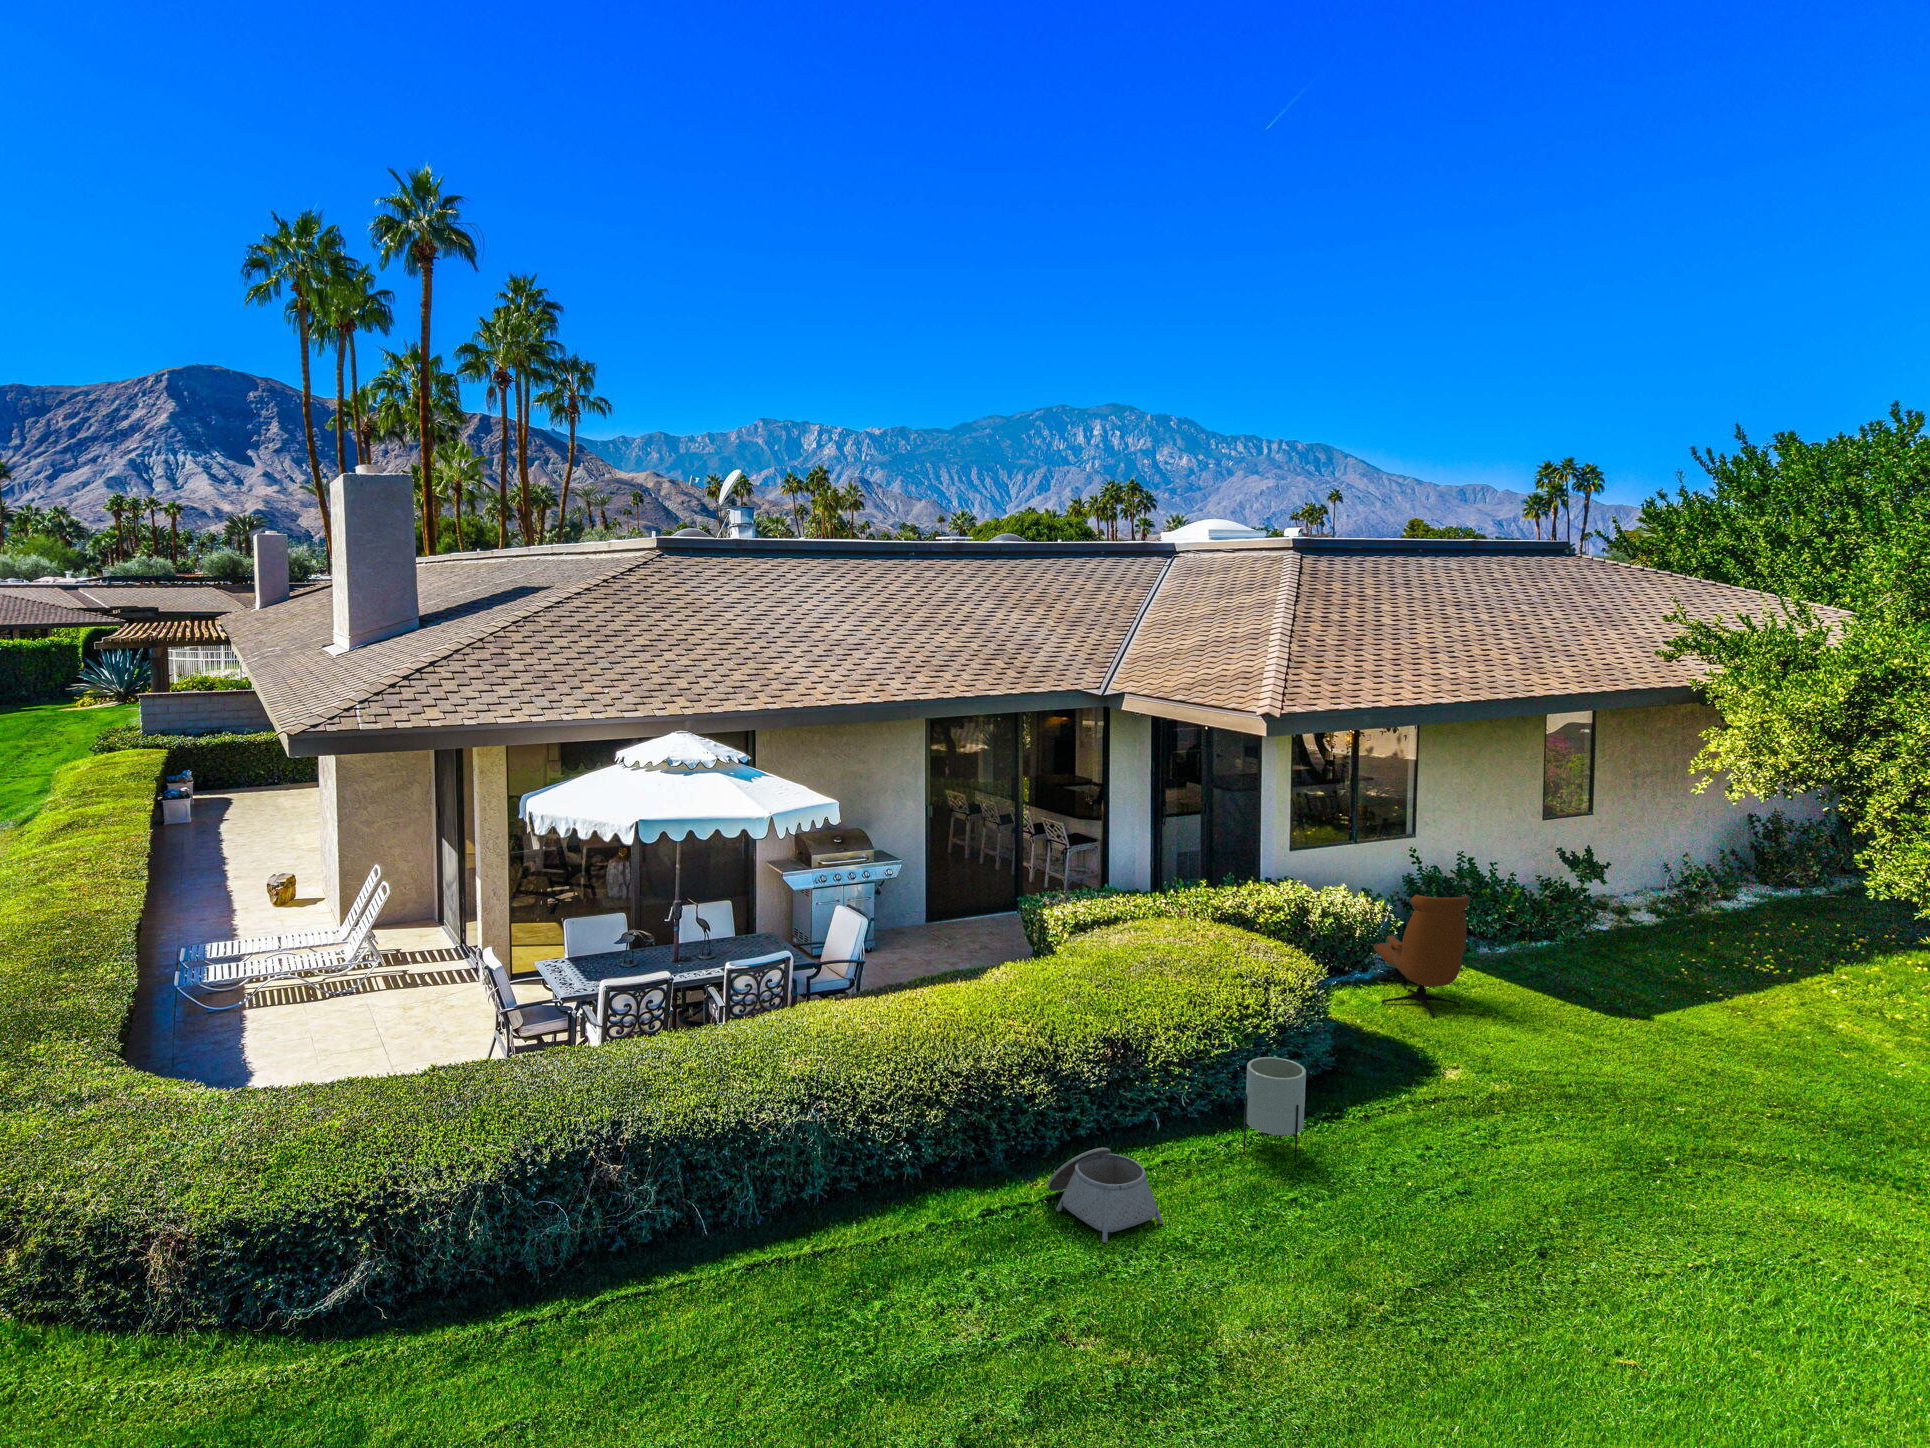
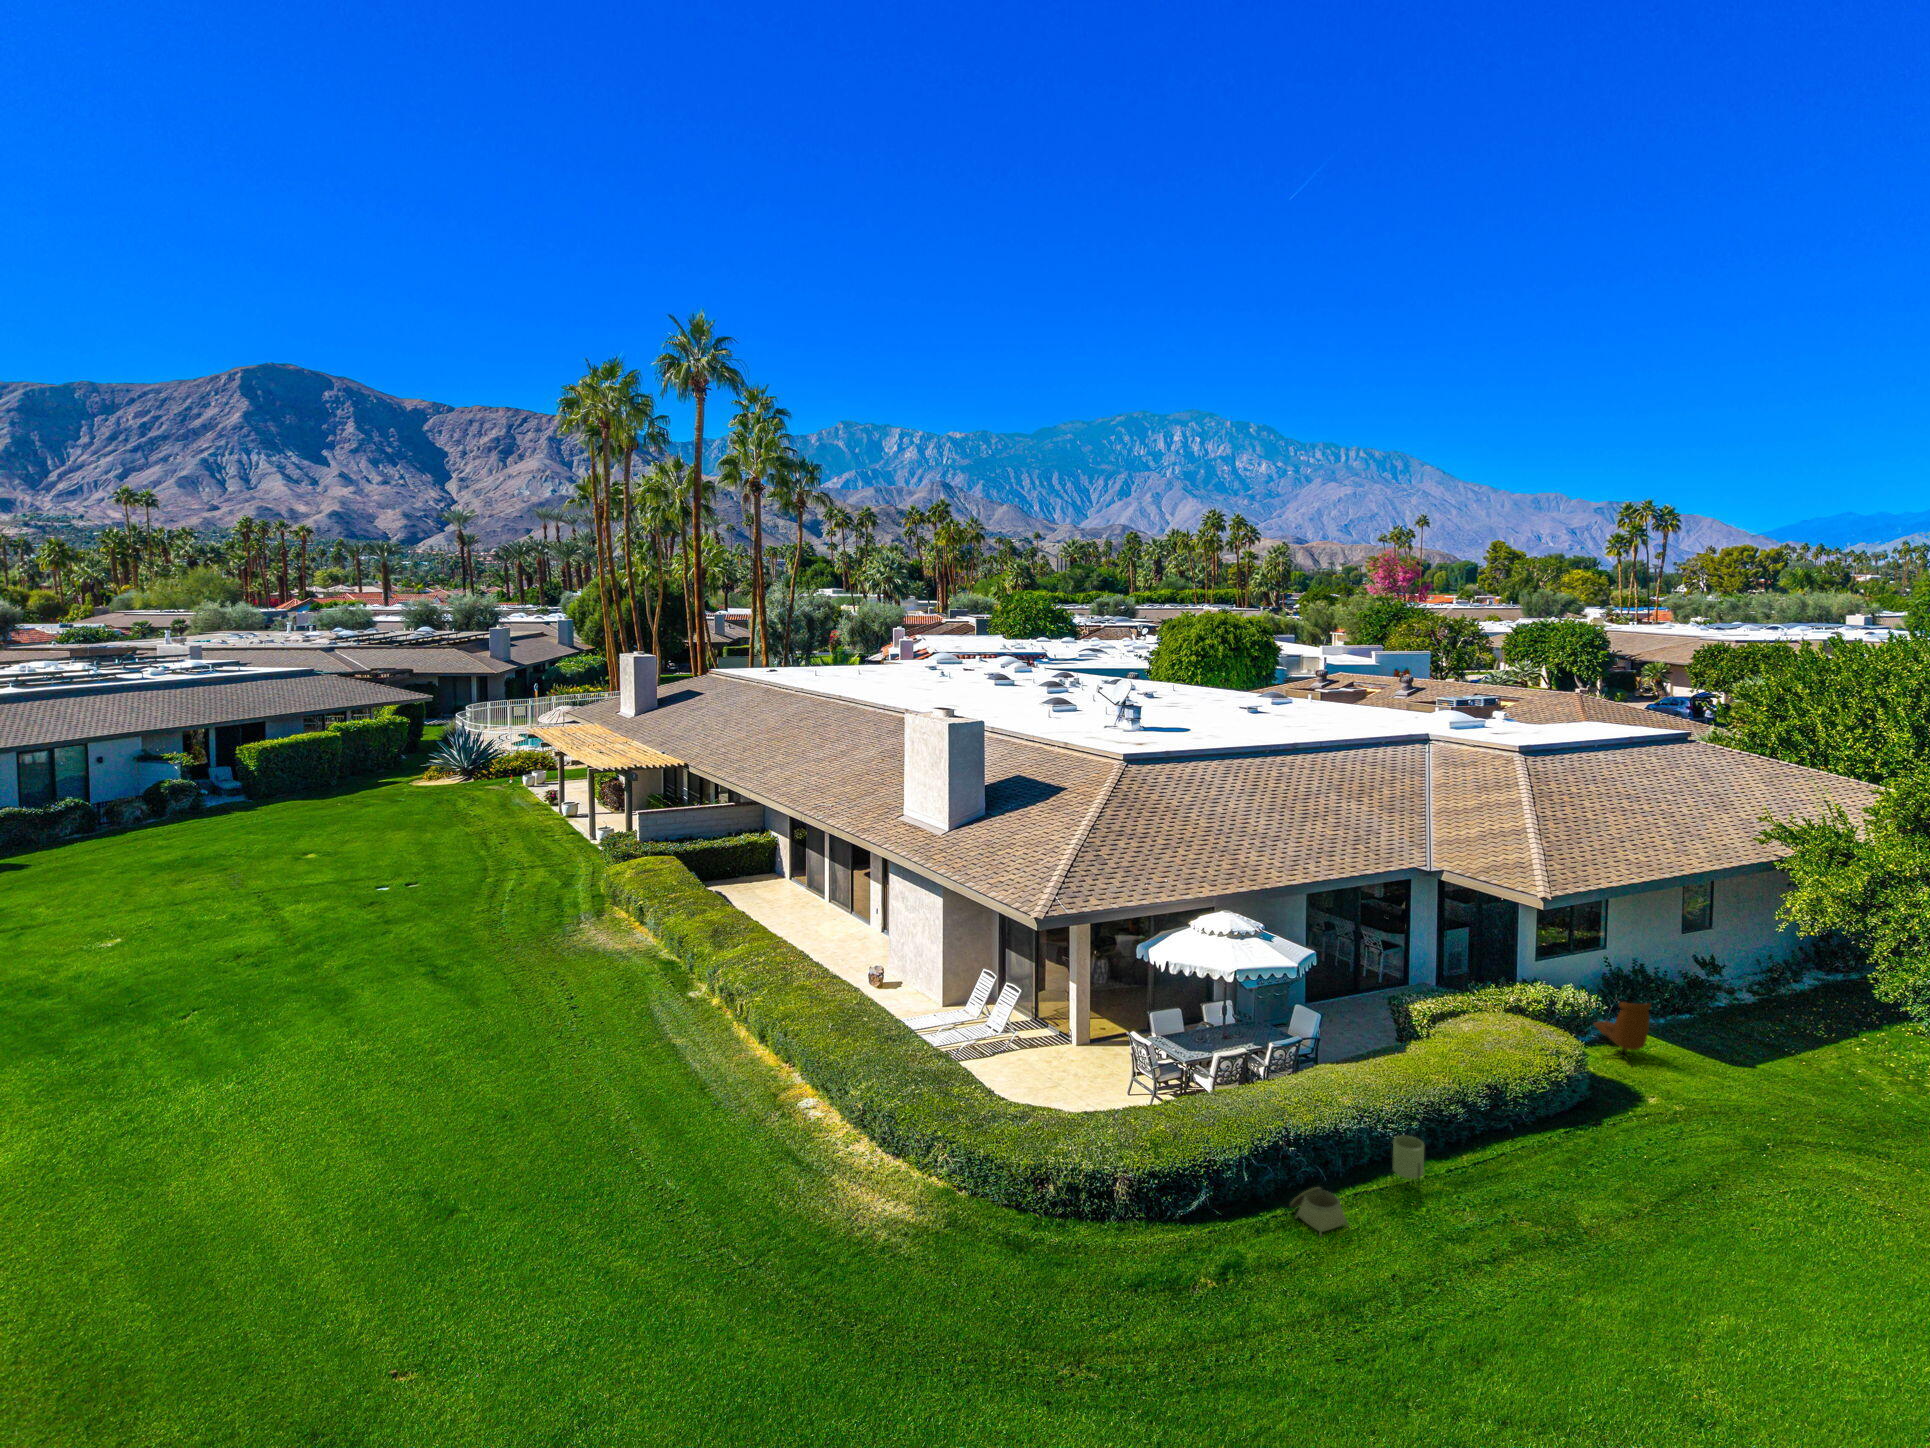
planter: present [1243,1057,1306,1162] -> present [1392,1136,1424,1179]
basket: present [1048,1148,1163,1243] -> present [1290,1187,1348,1236]

